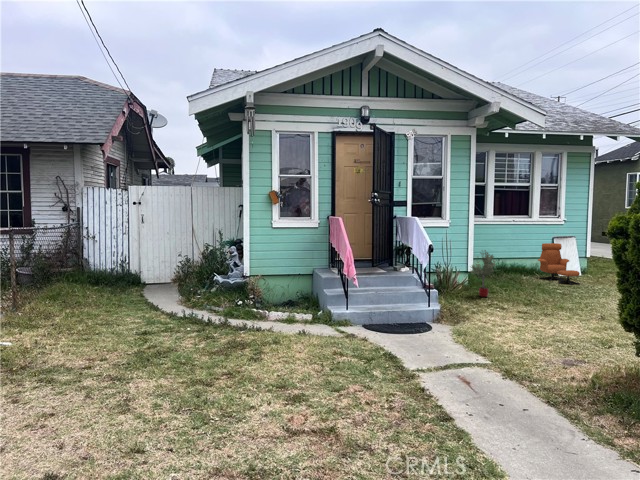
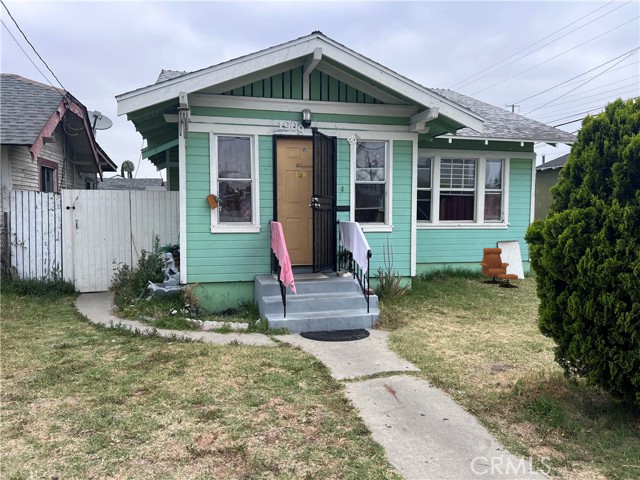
potted tree: present [470,250,495,297] -> none [411,254,437,302]

